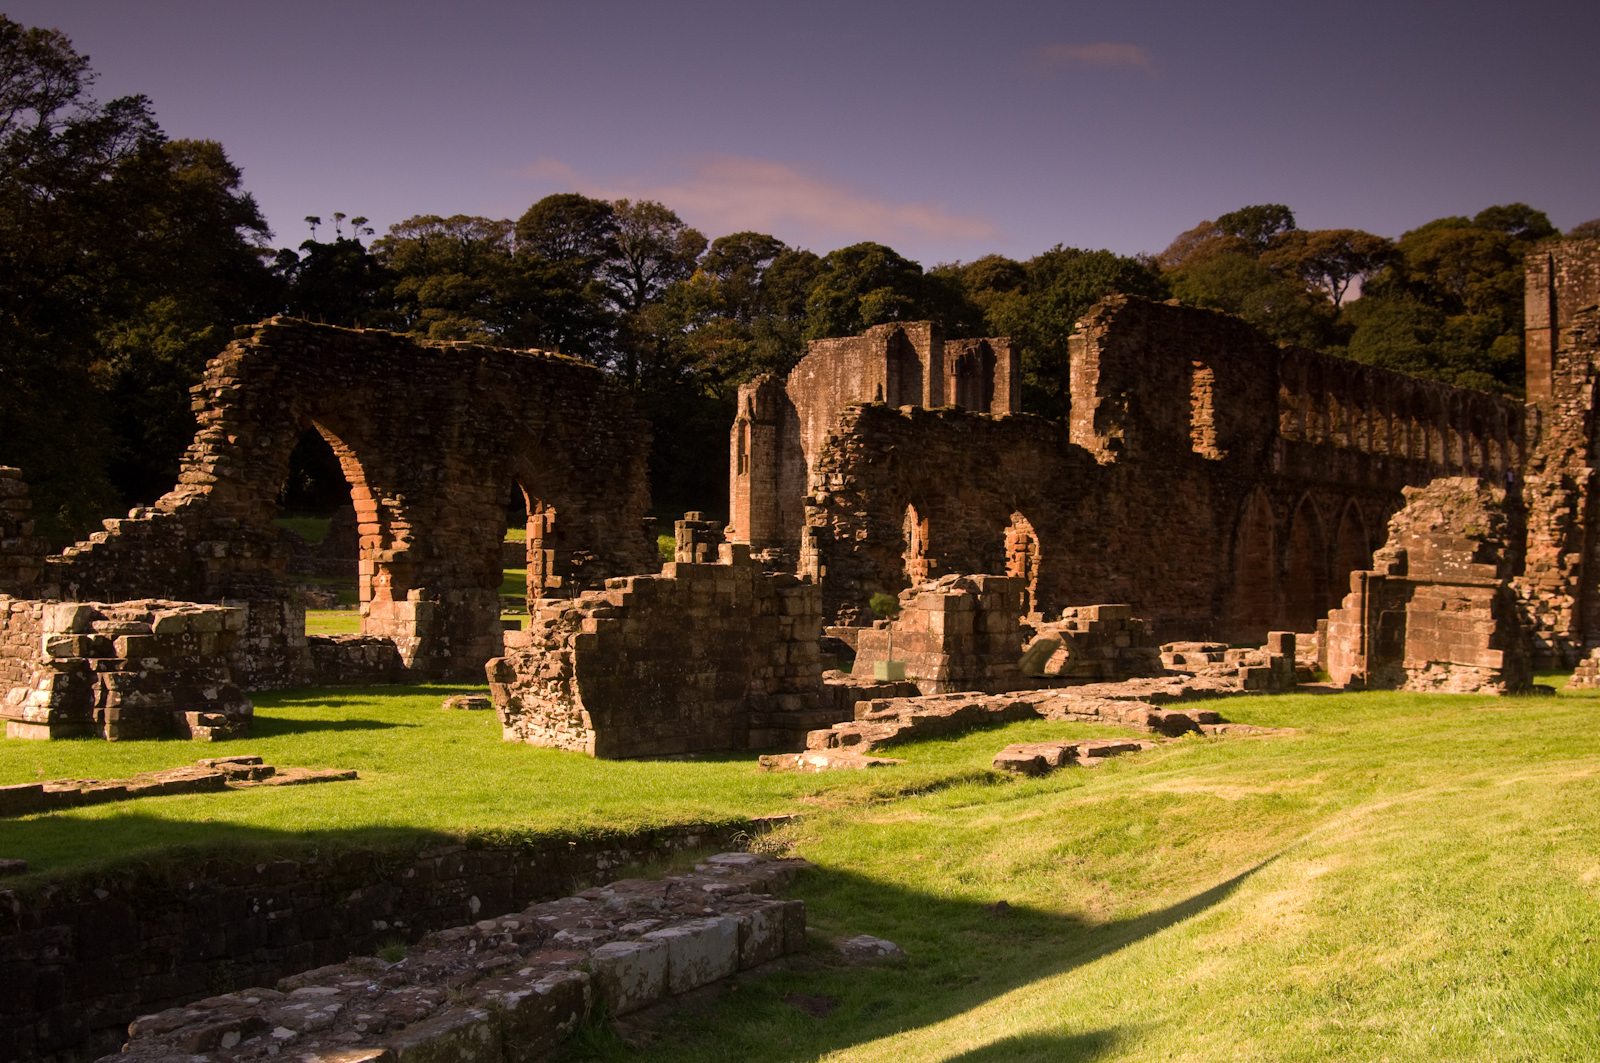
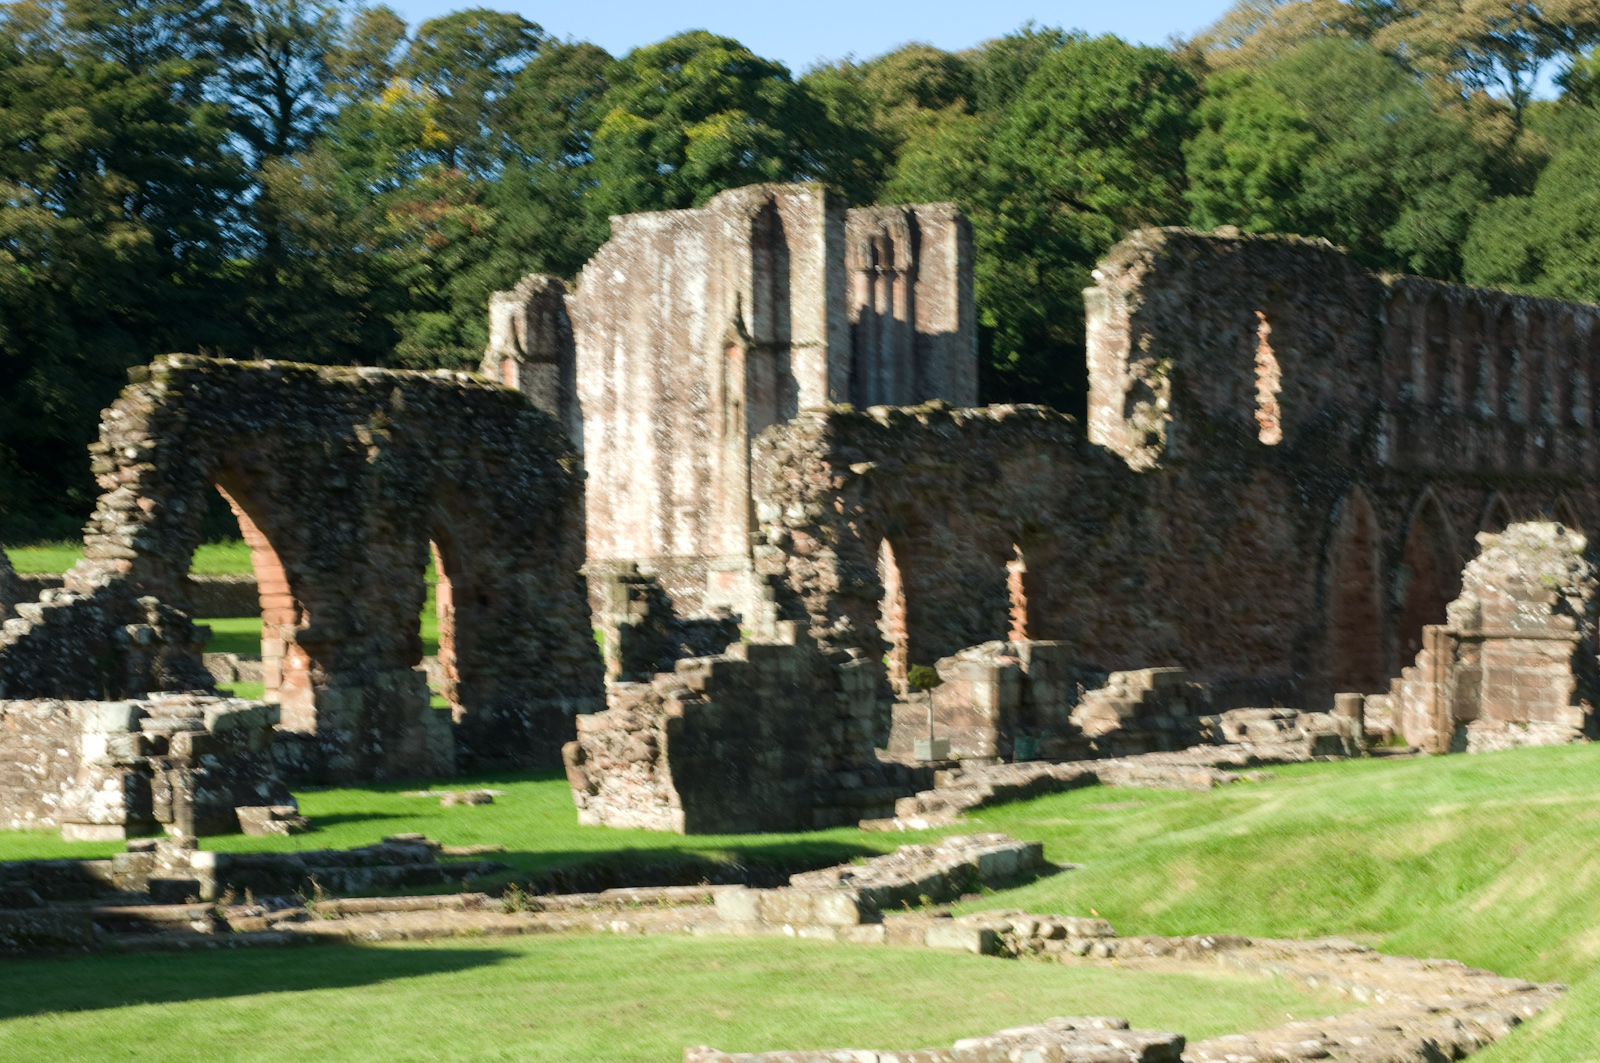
backpack: present [1018,638,1080,678] -> none [1069,708,1136,753]
watering can: none [960,656,995,684] -> present [1011,731,1049,760]

